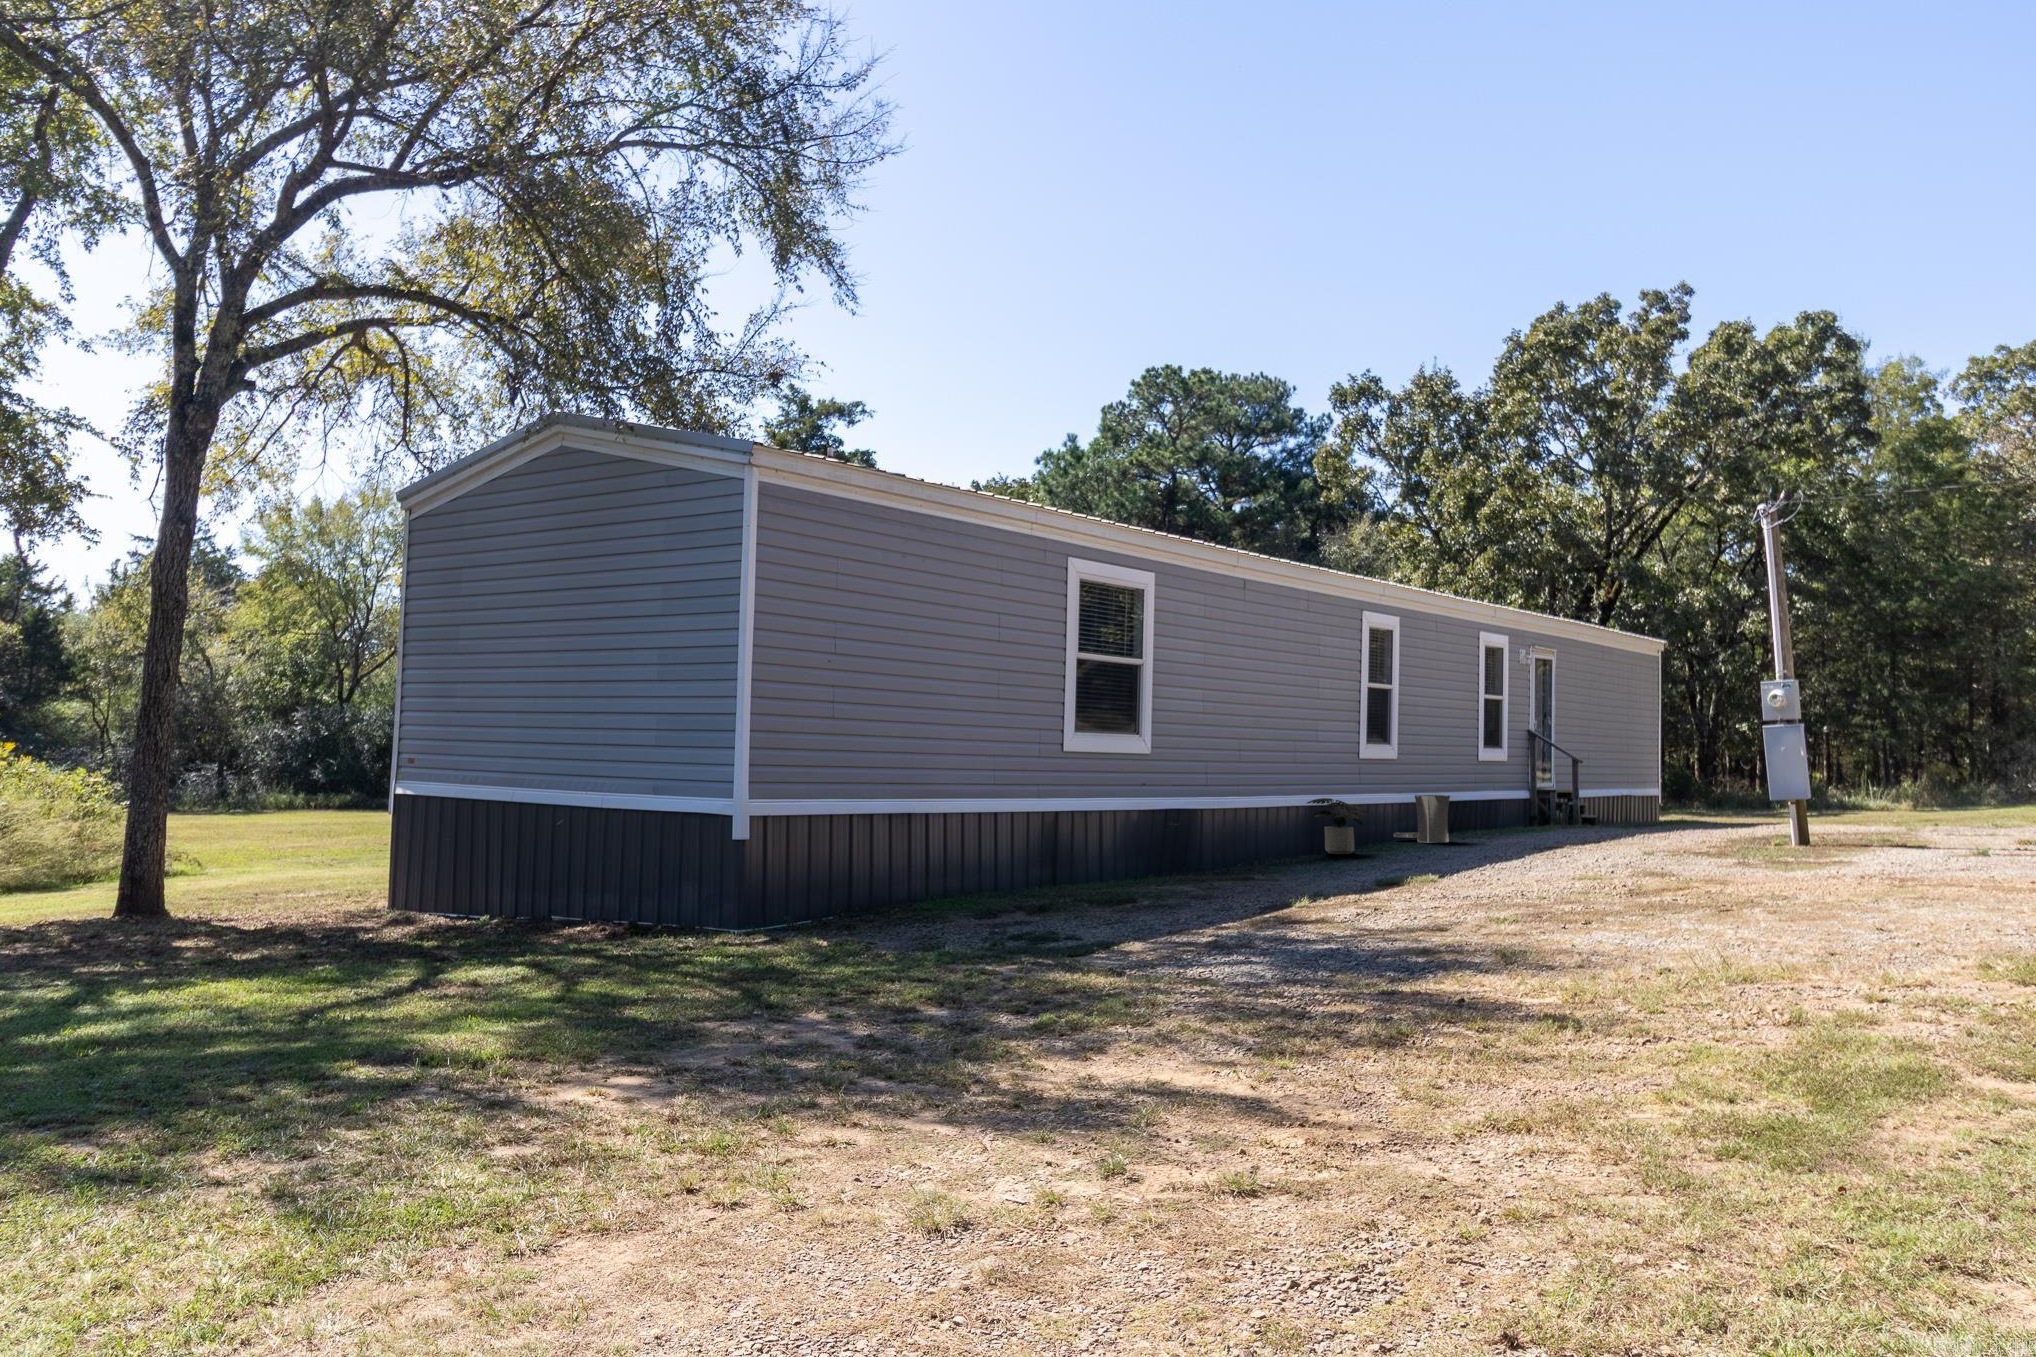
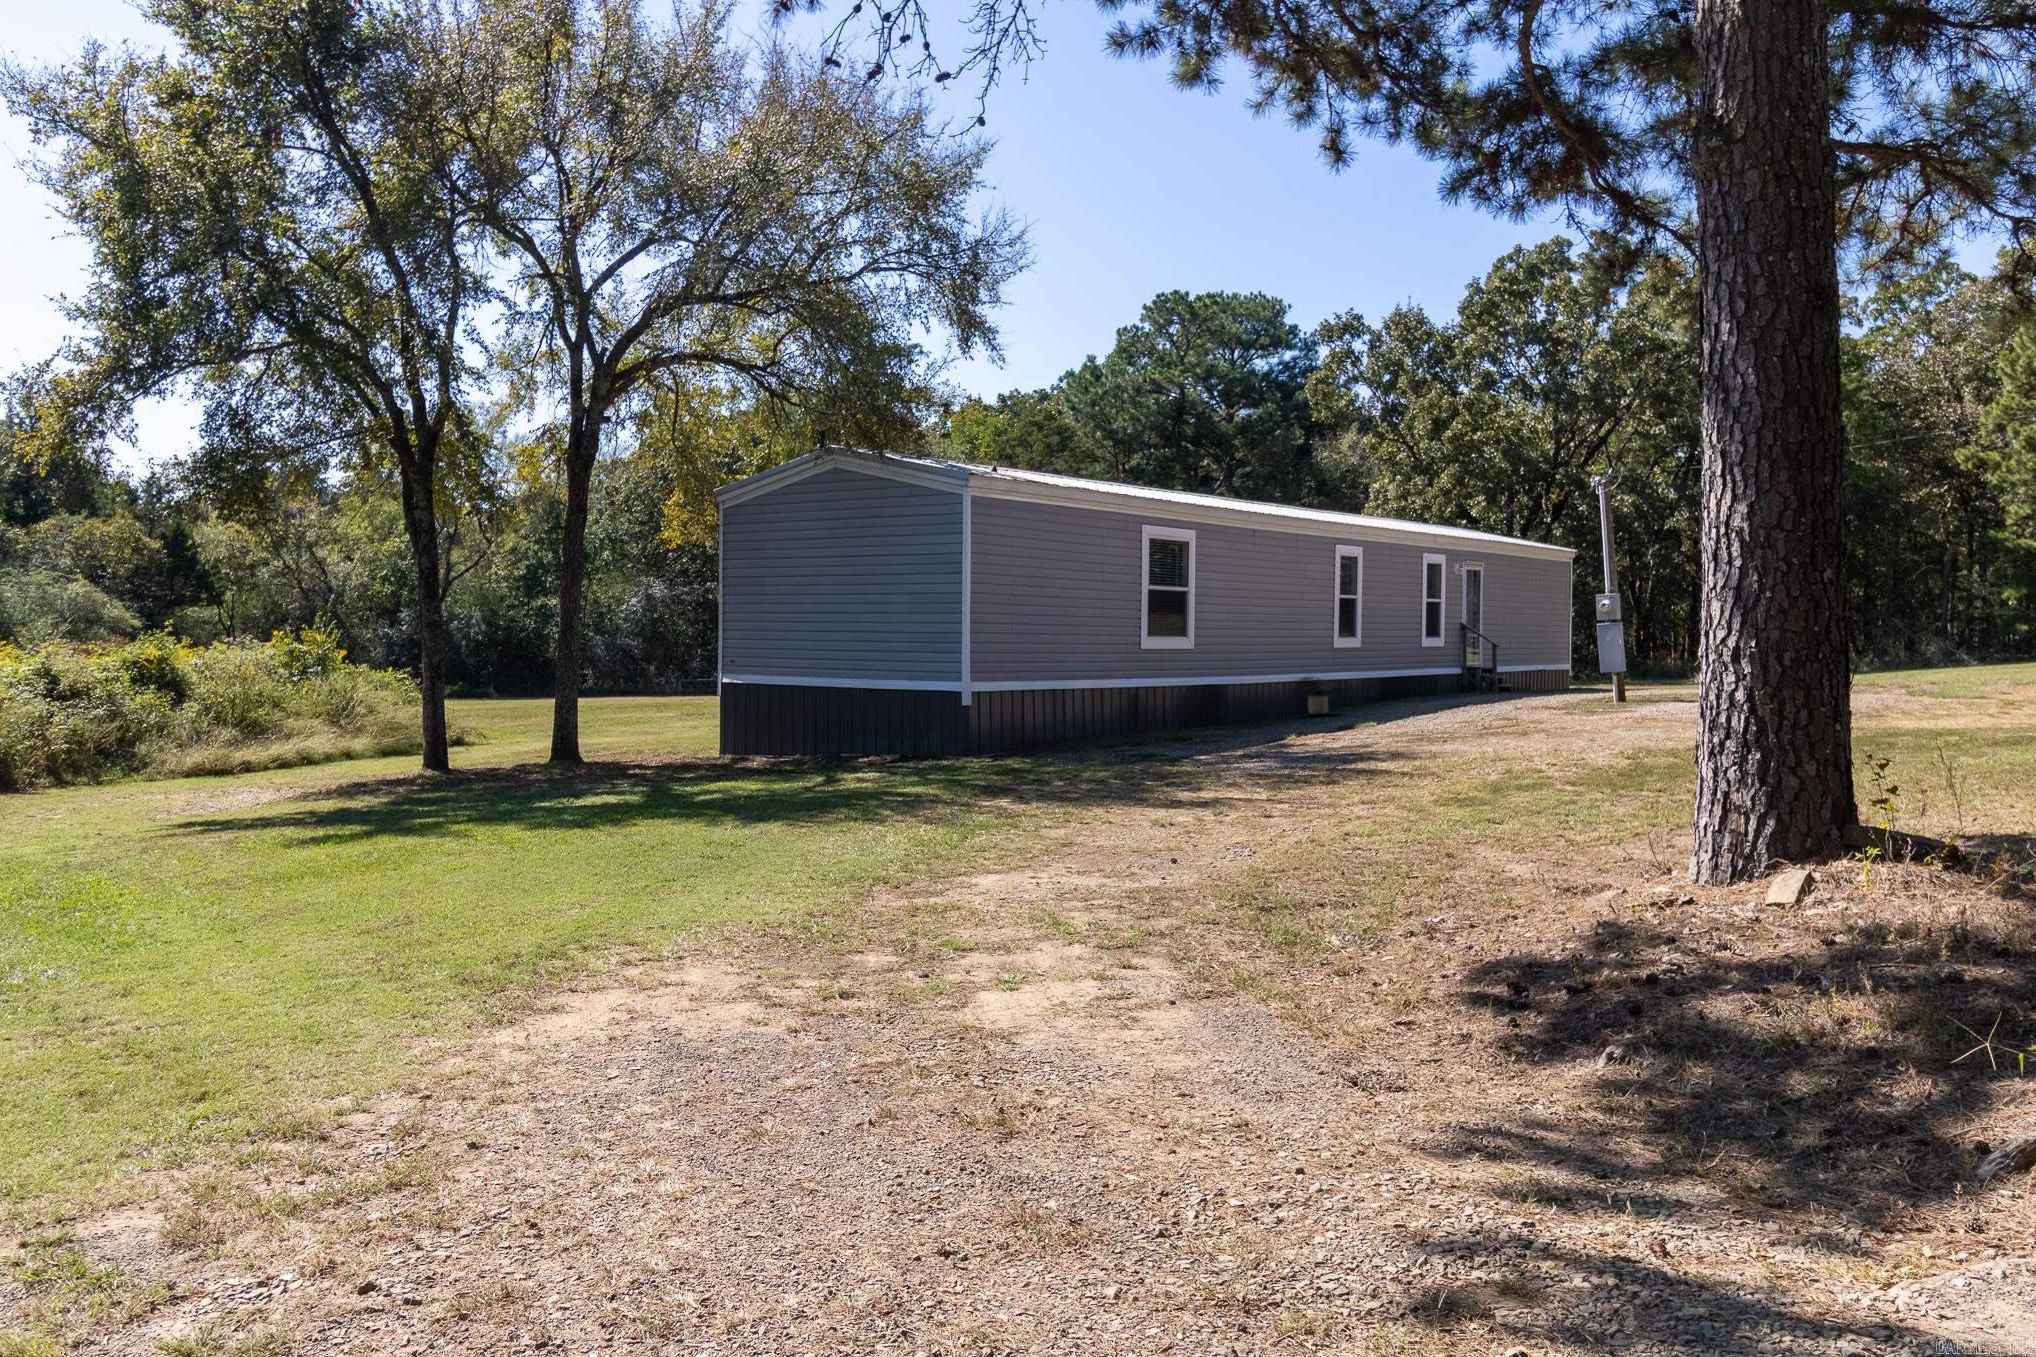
trash can: present [1394,795,1450,843] -> none [1357,674,1395,706]

